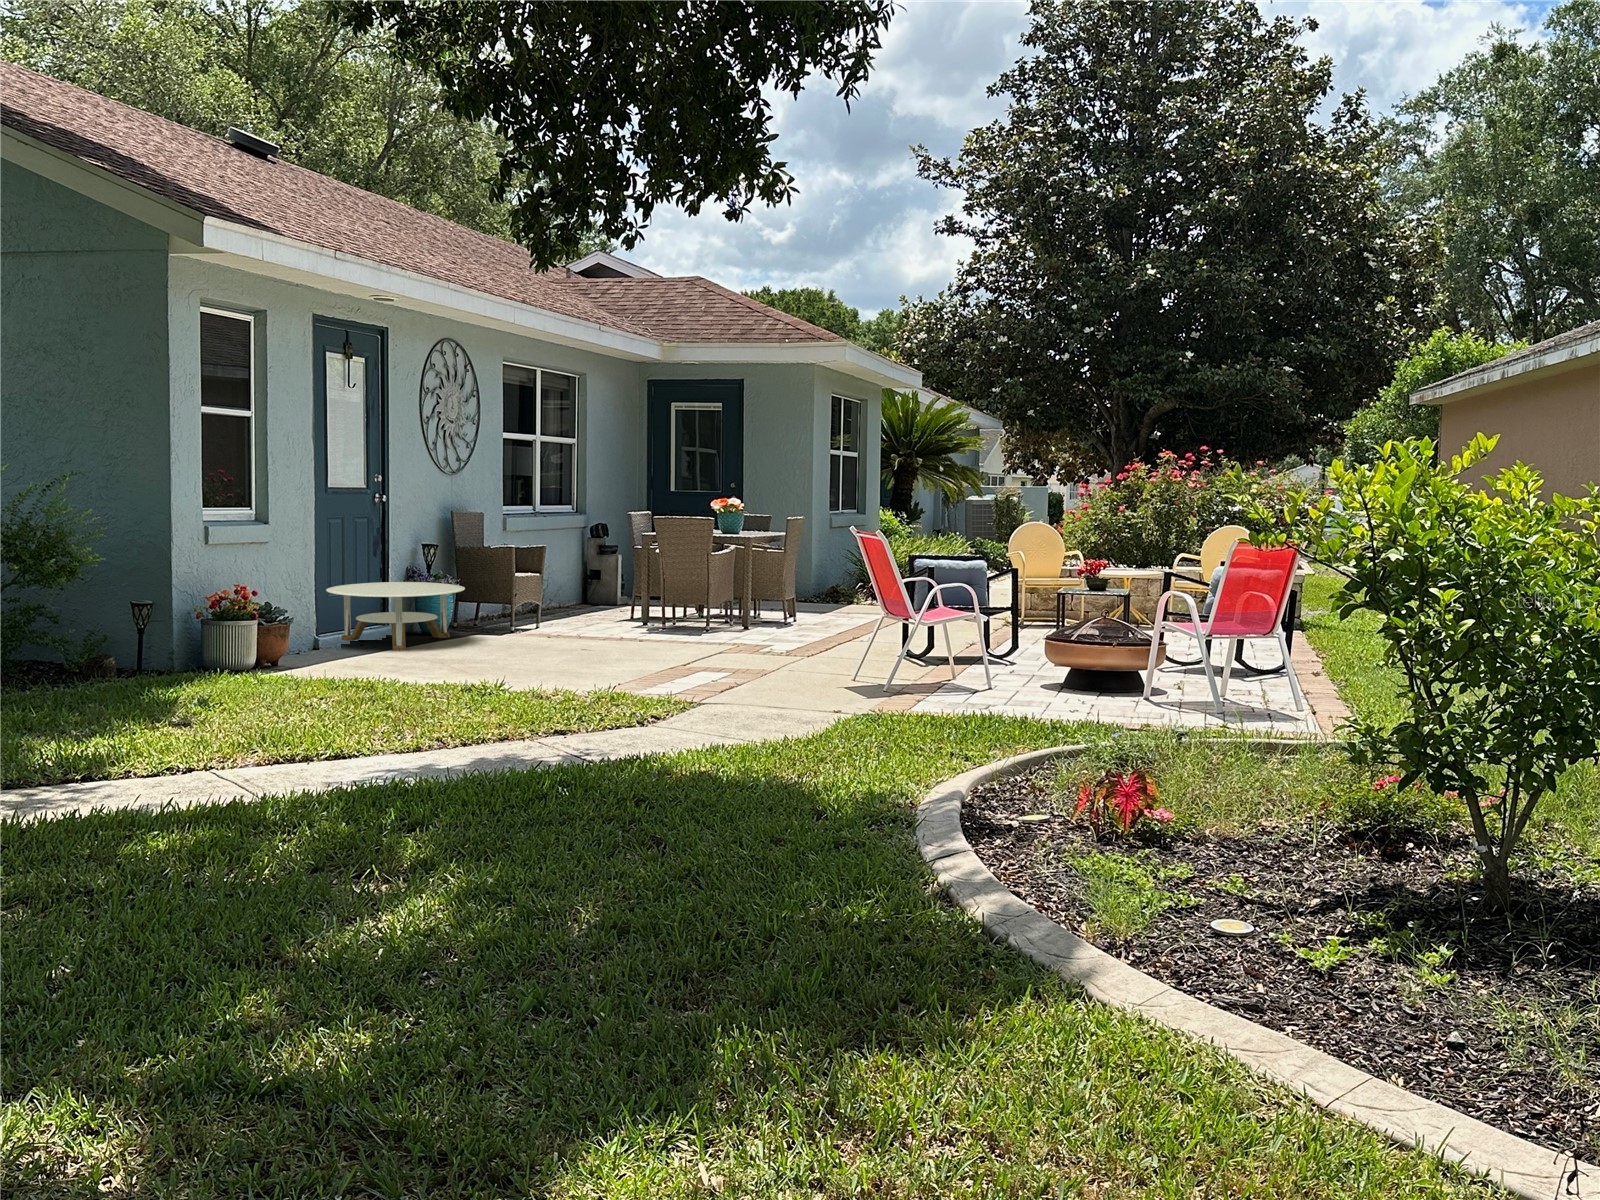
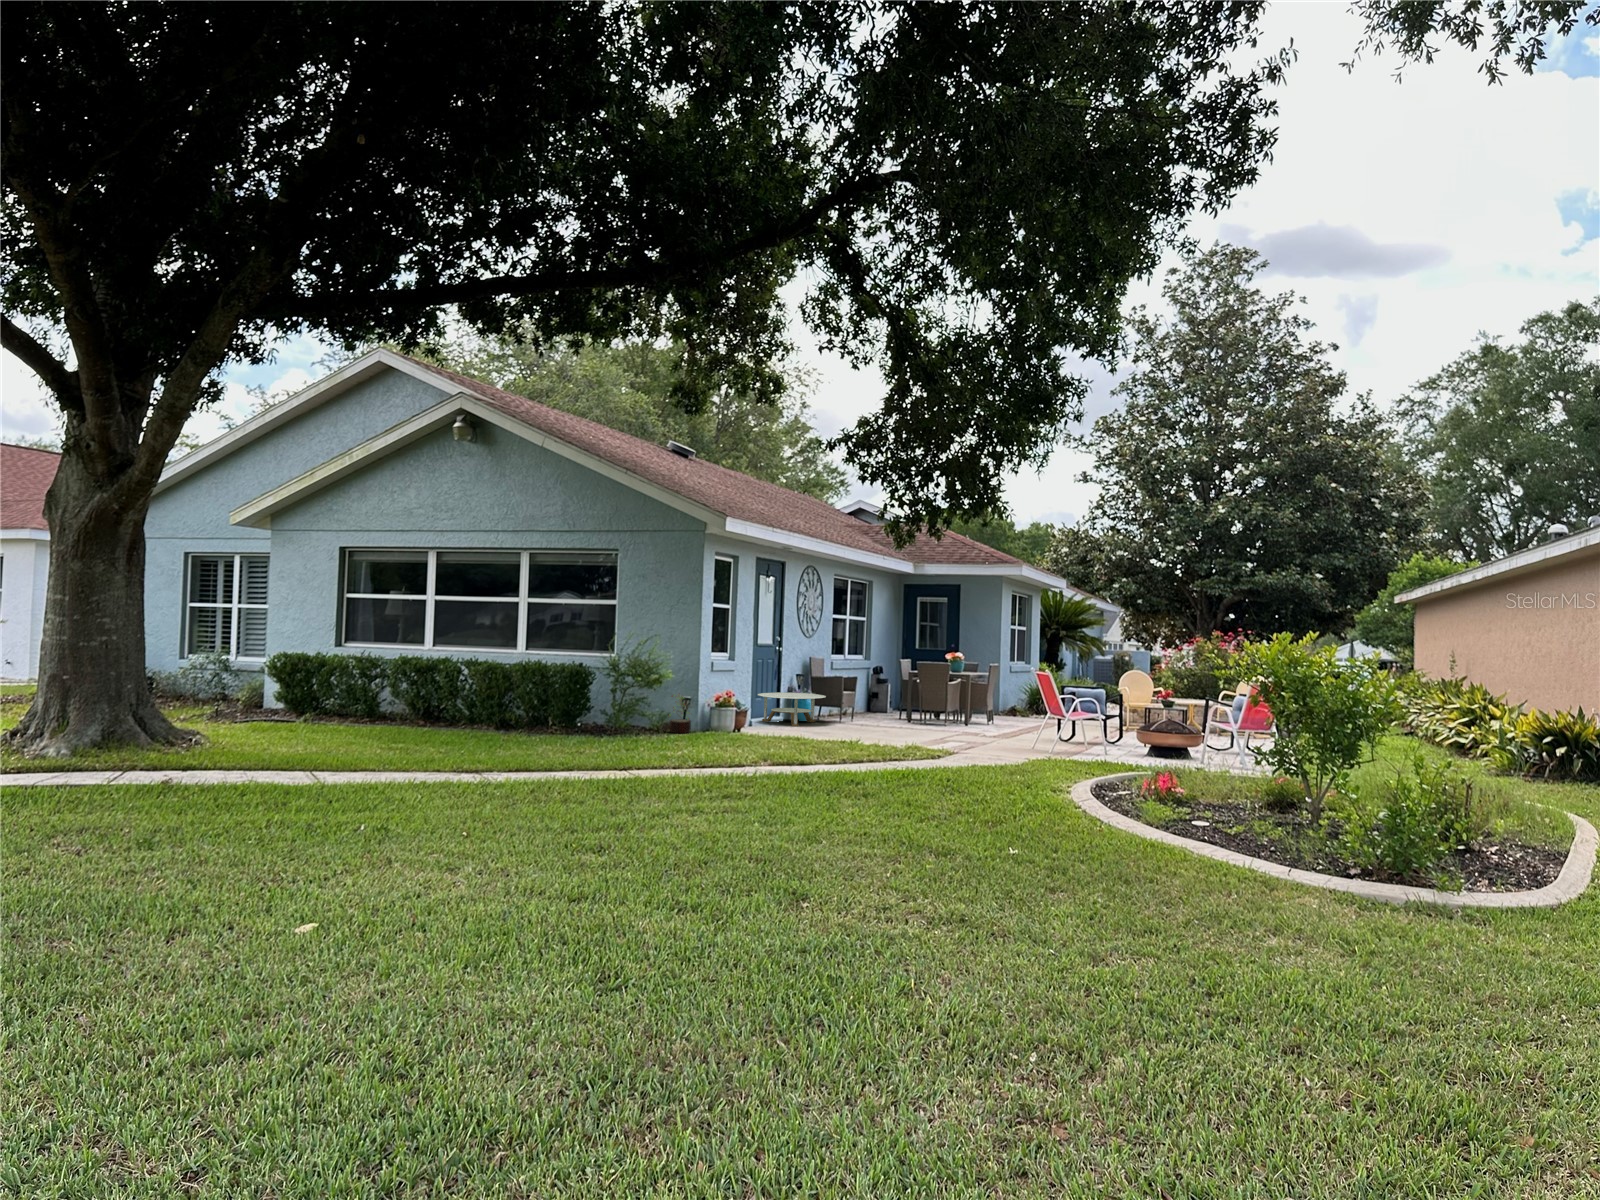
decorative plant: none [96,598,147,684] -> present [669,694,691,733]

